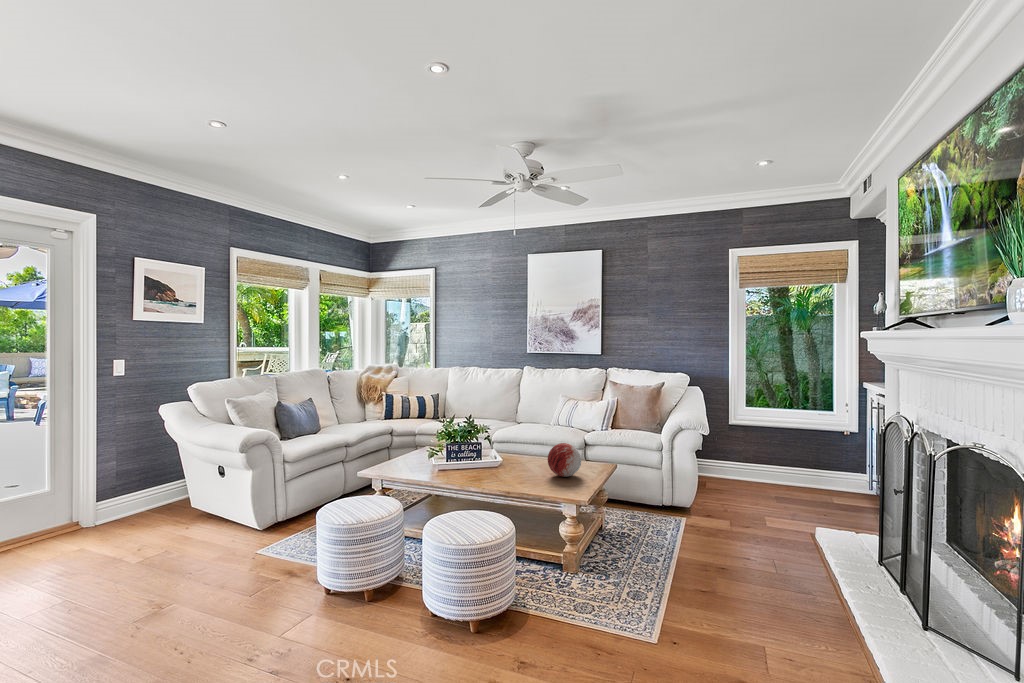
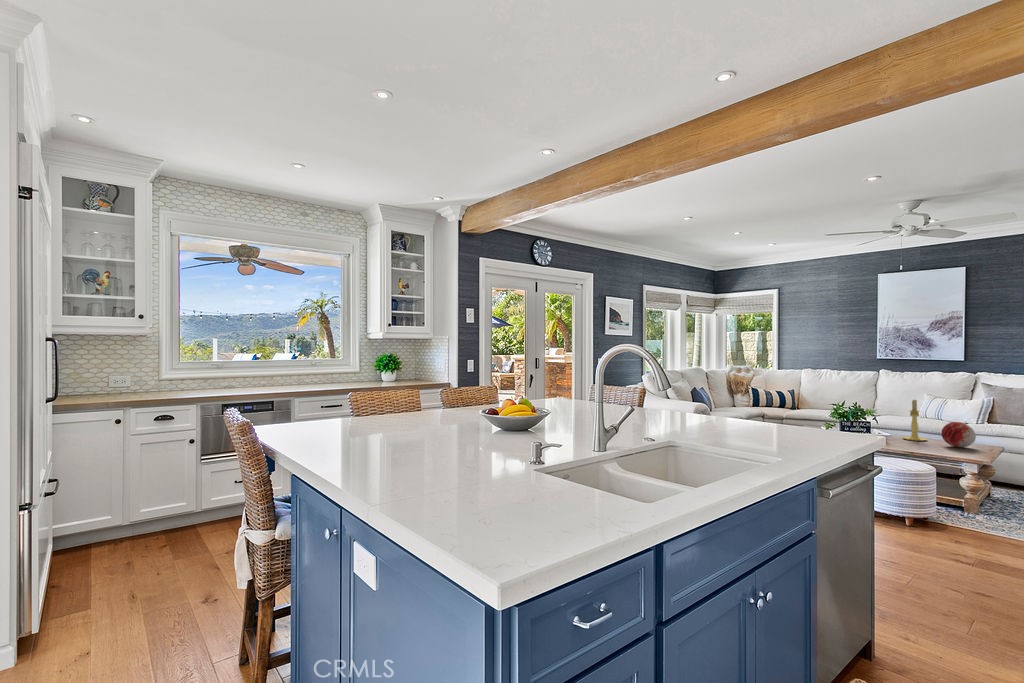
candle holder: none [514,412,539,468] -> present [902,400,927,441]

